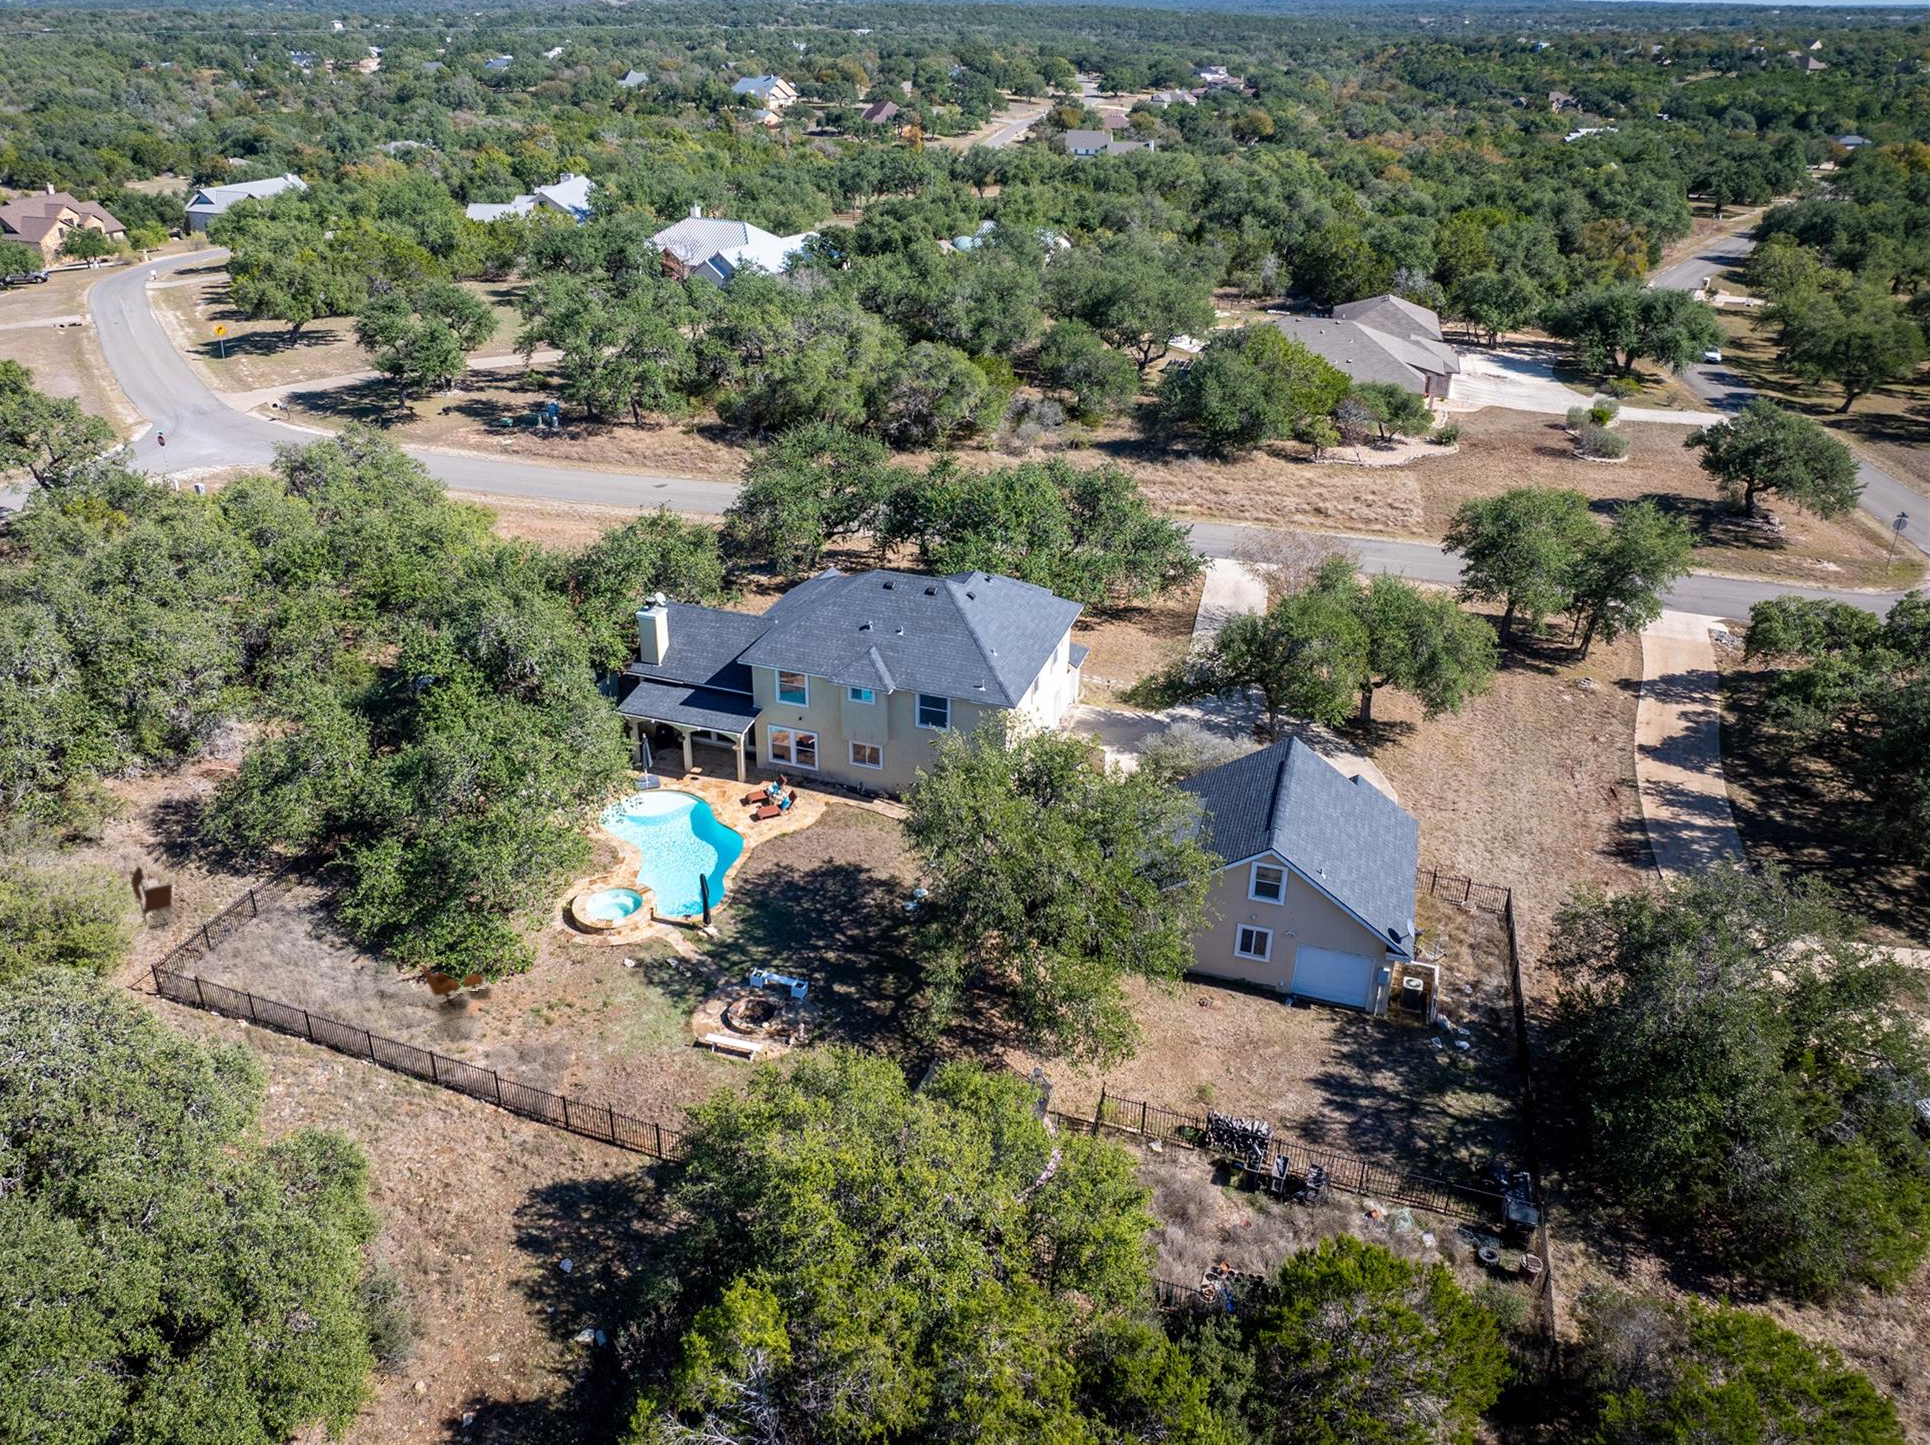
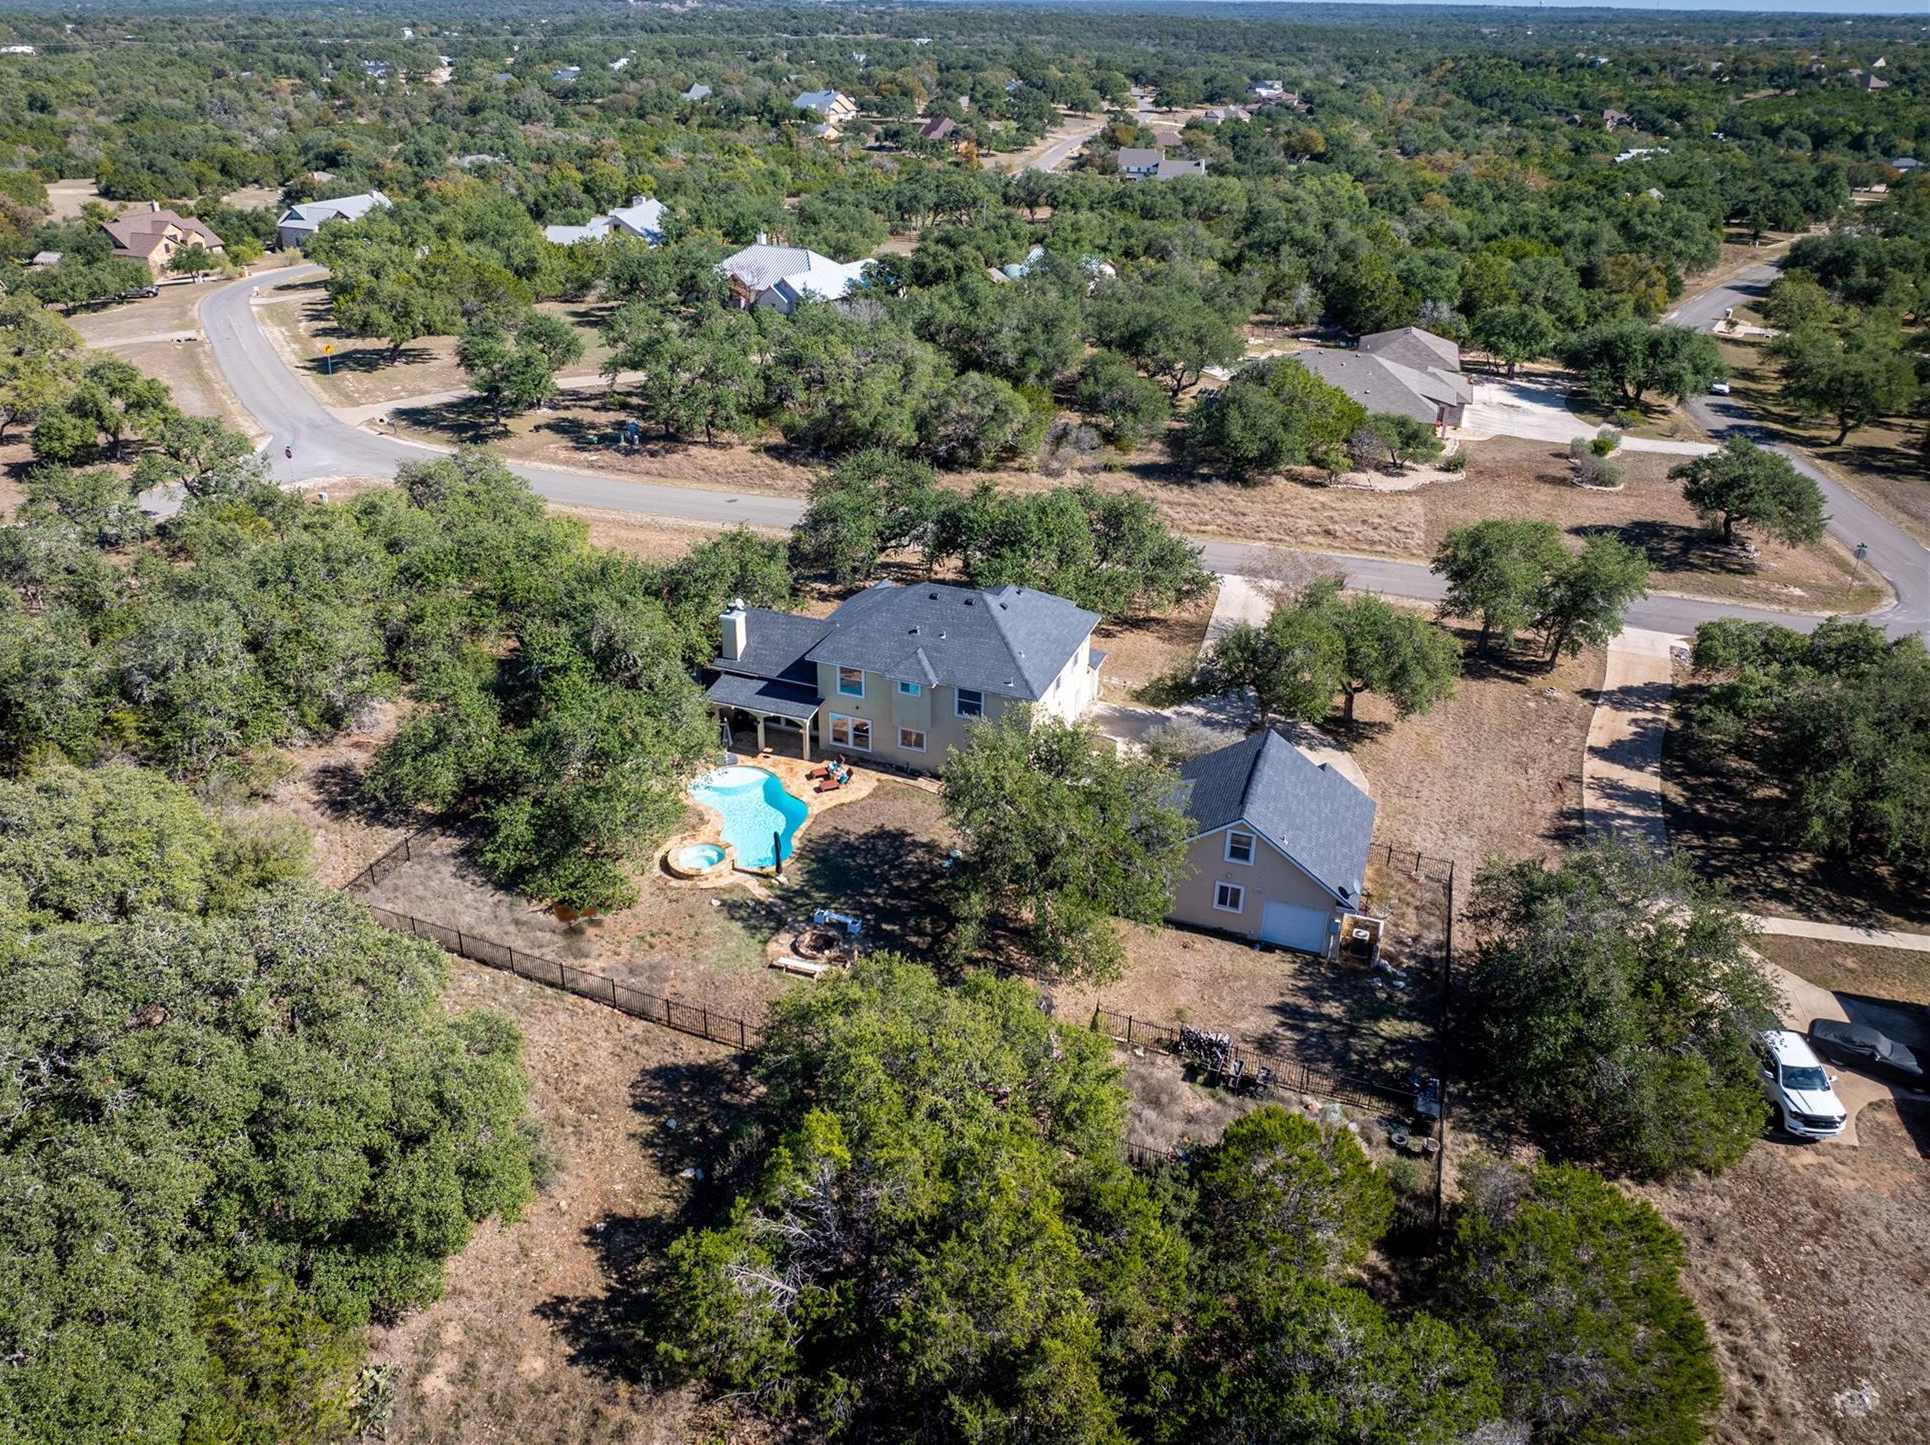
bench: present [131,867,172,928] -> none [315,816,346,867]

